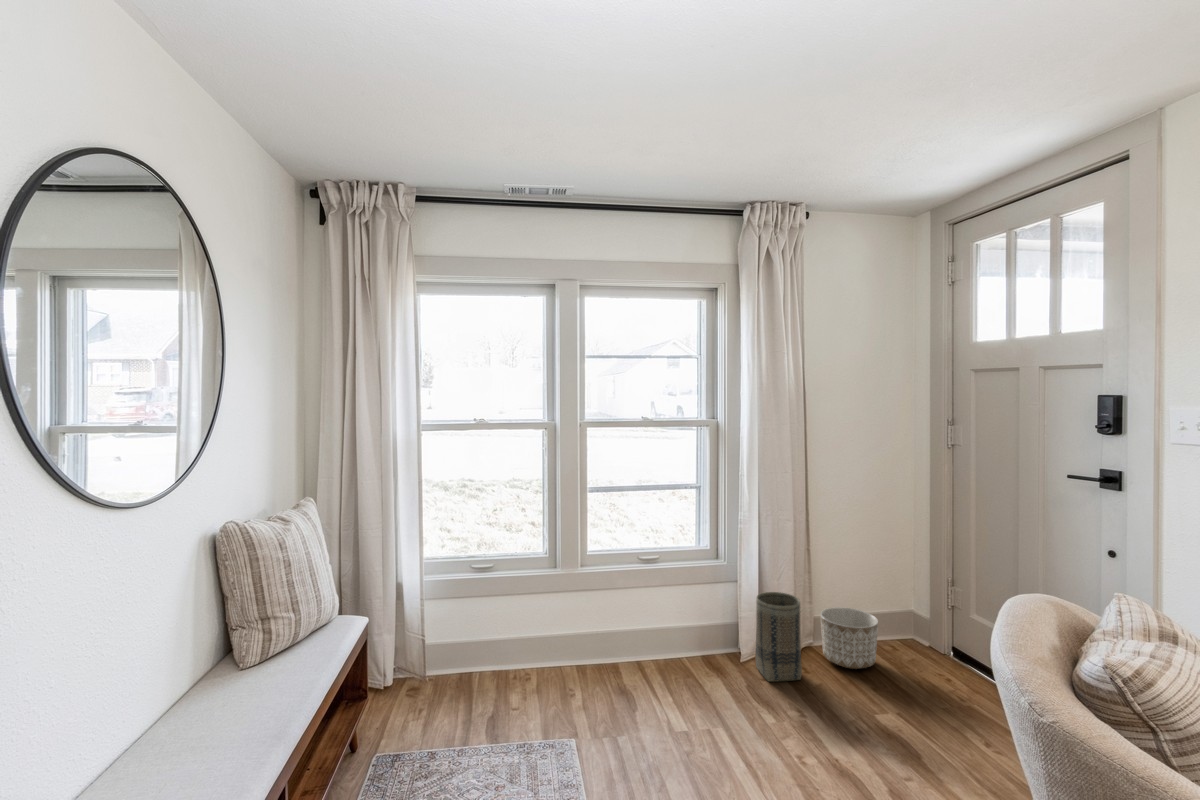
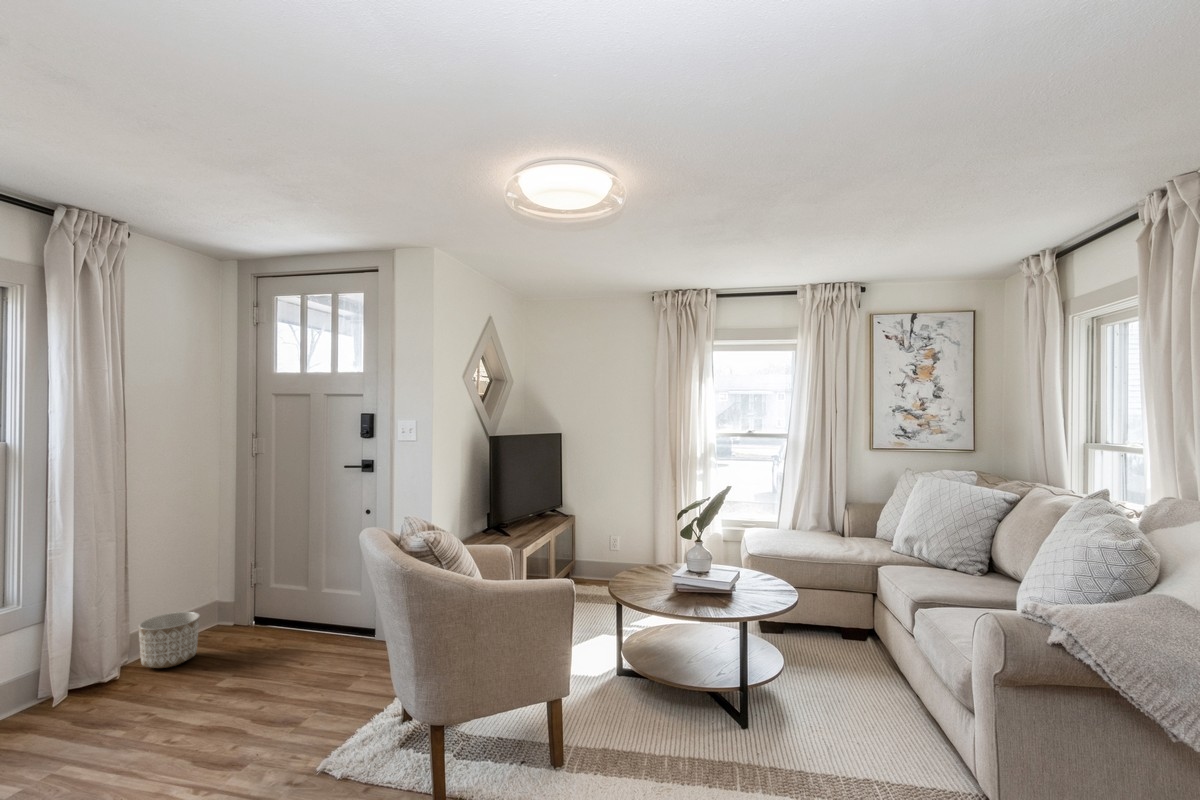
basket: present [756,592,802,682] -> none [70,615,131,709]

